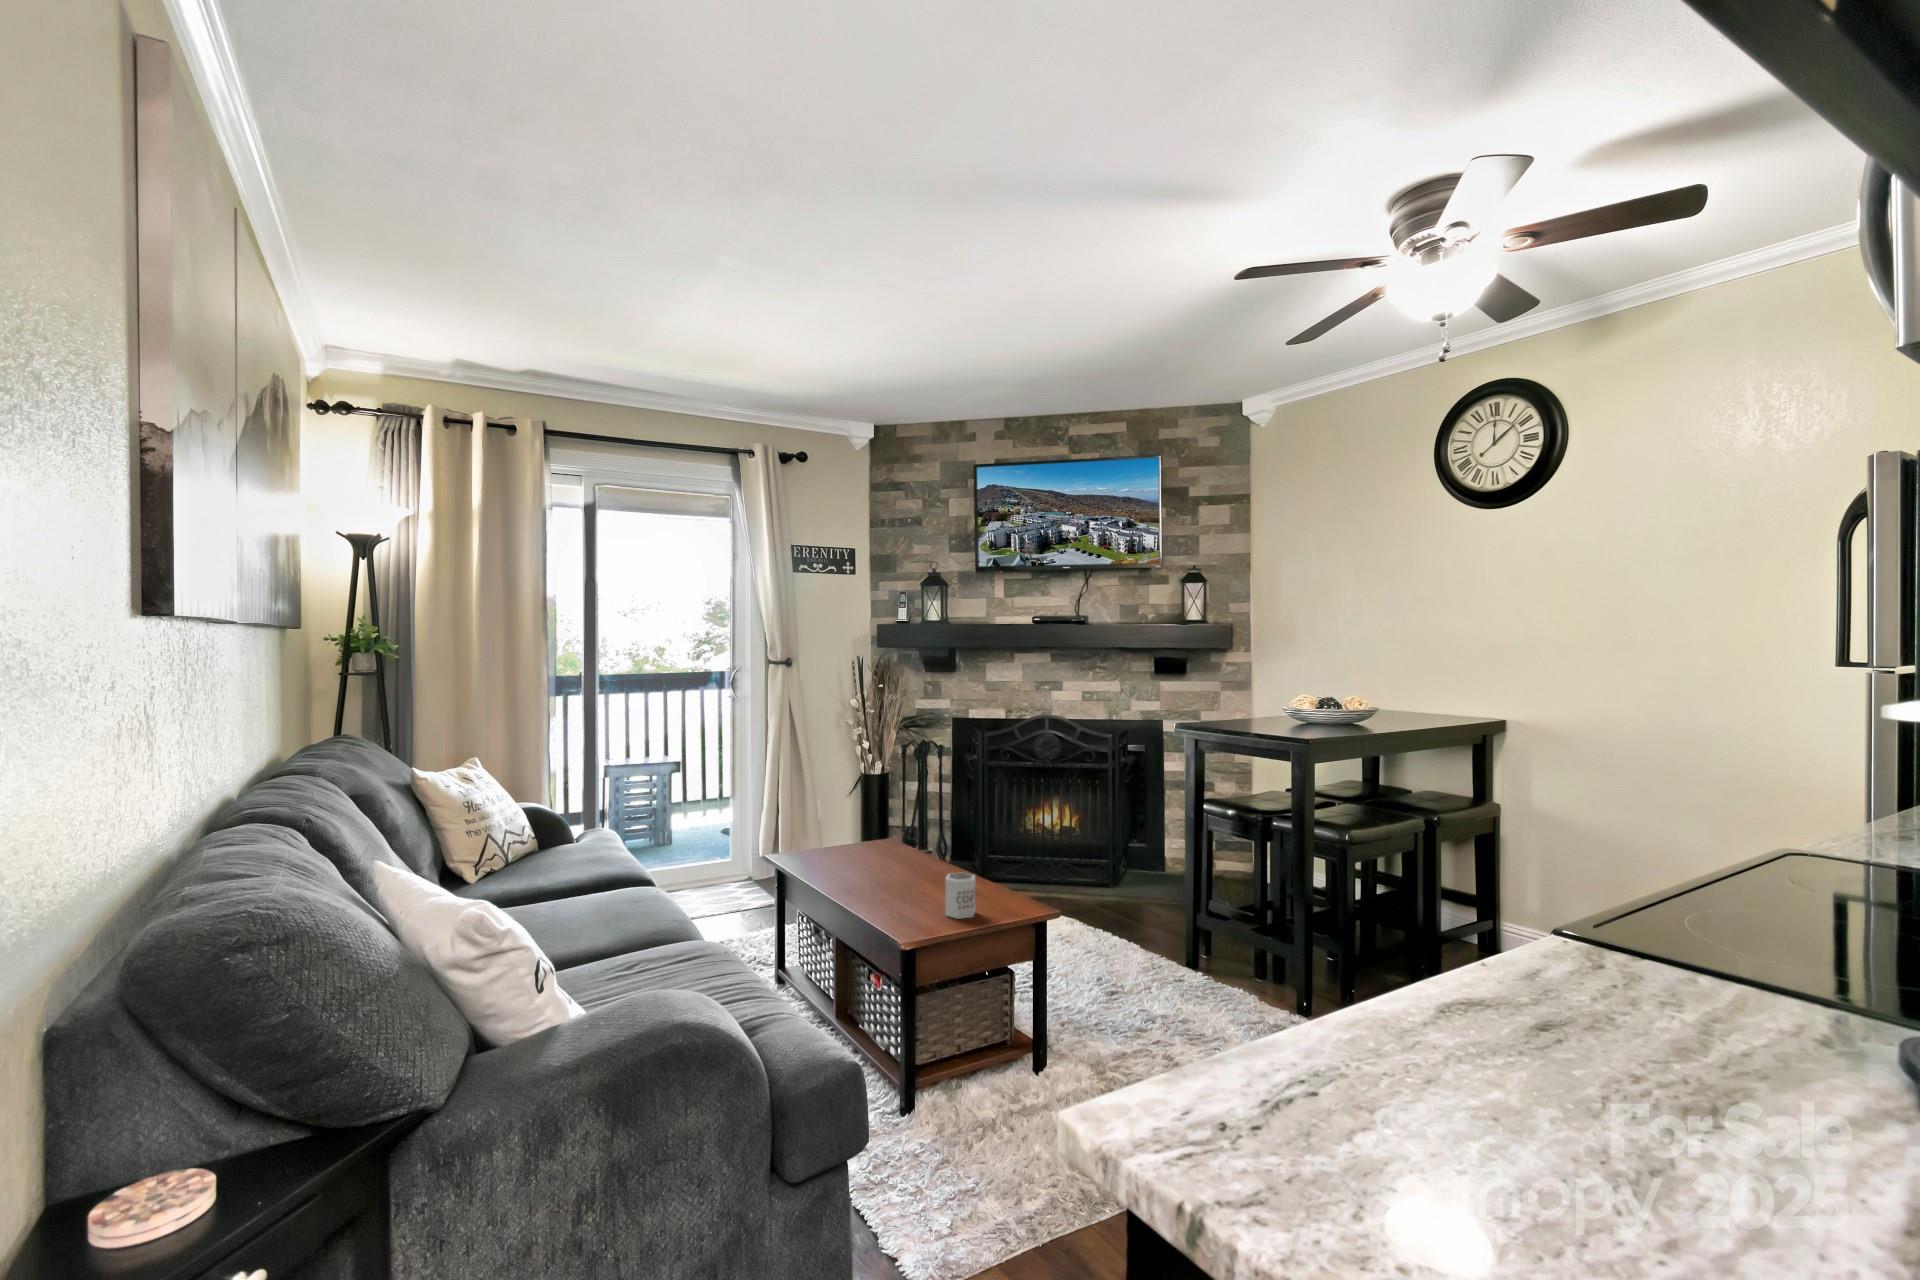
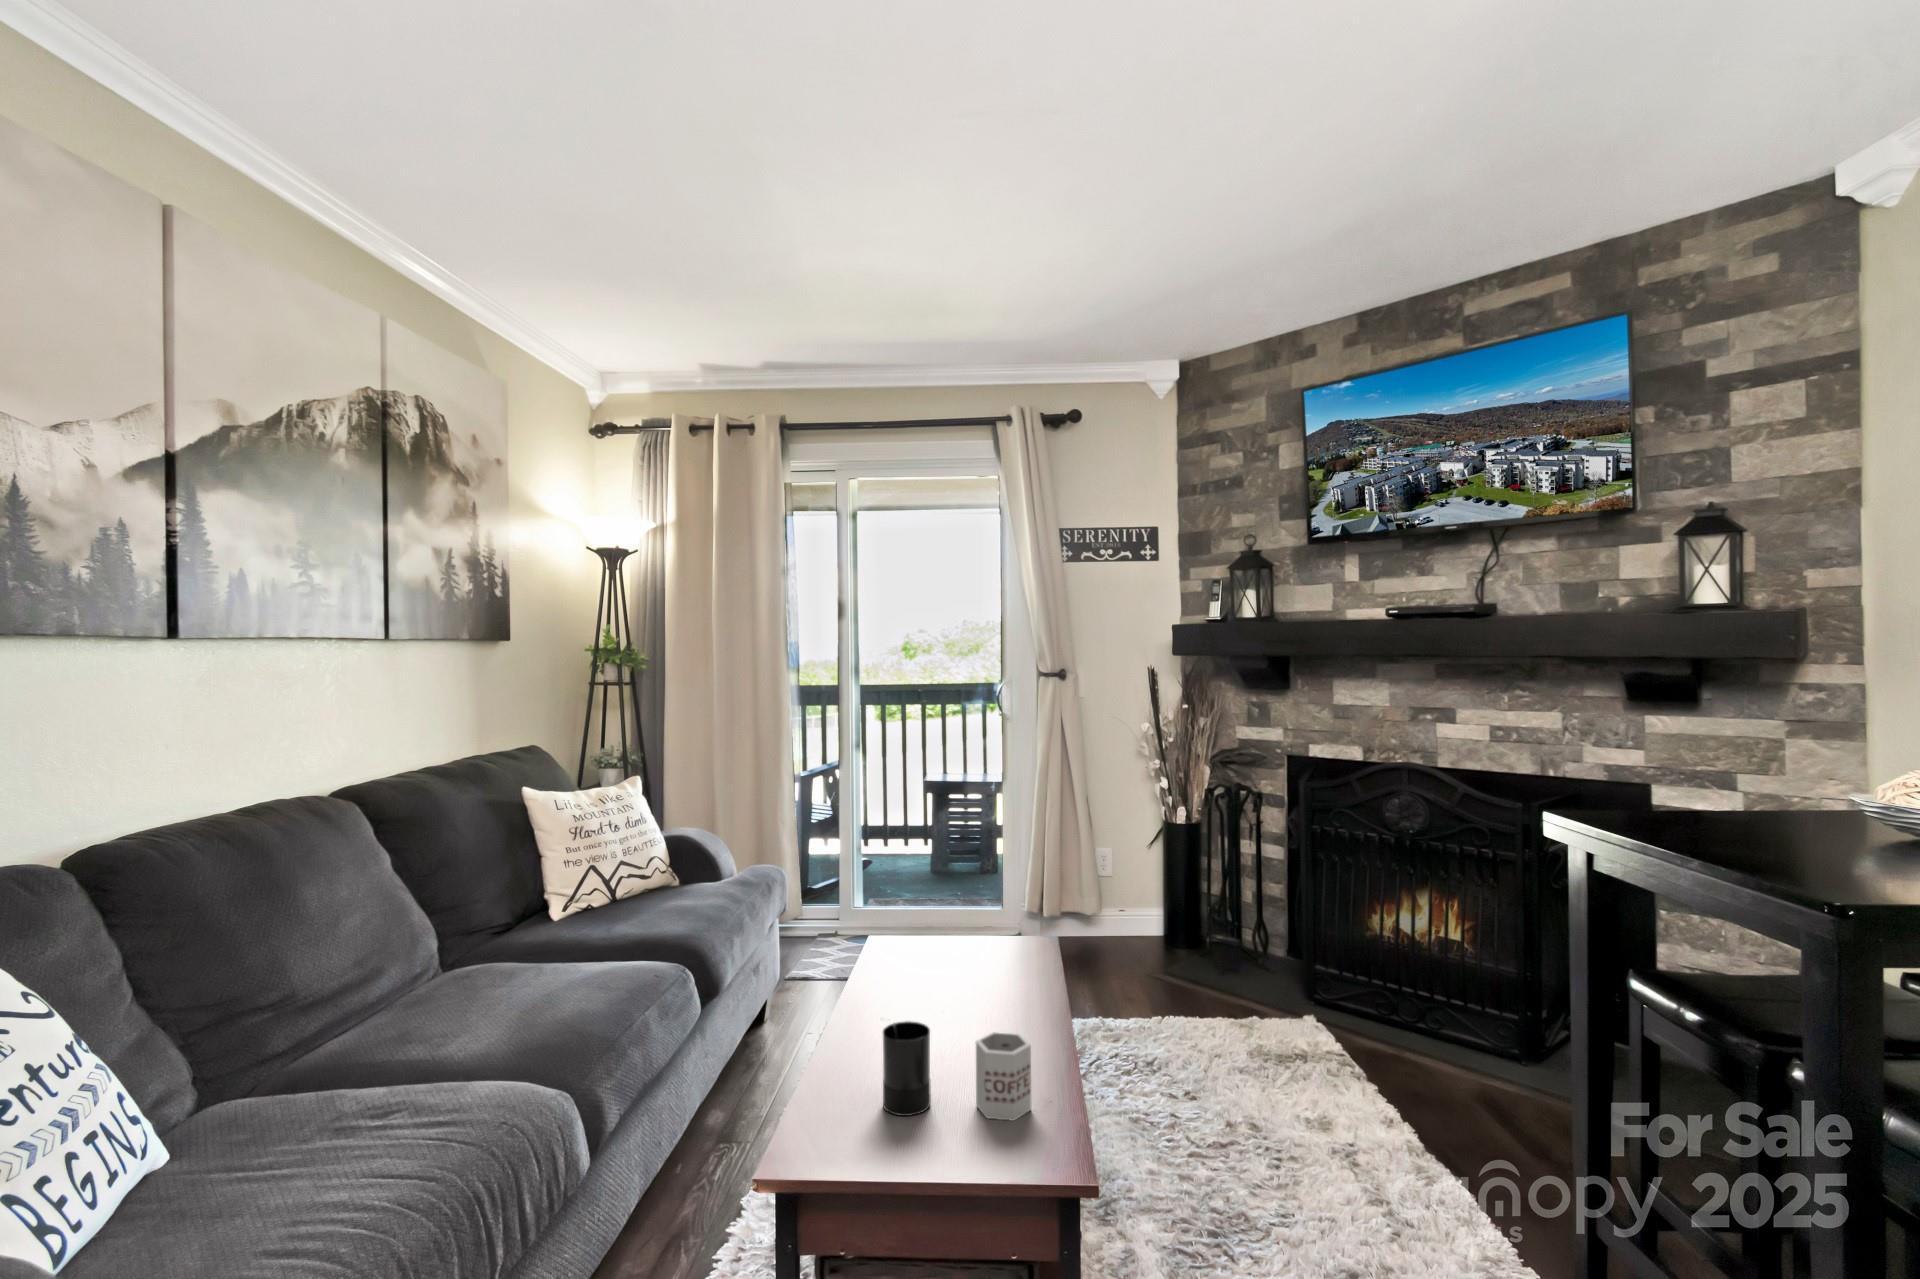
candle: none [890,874,923,927] -> present [883,1021,931,1116]

